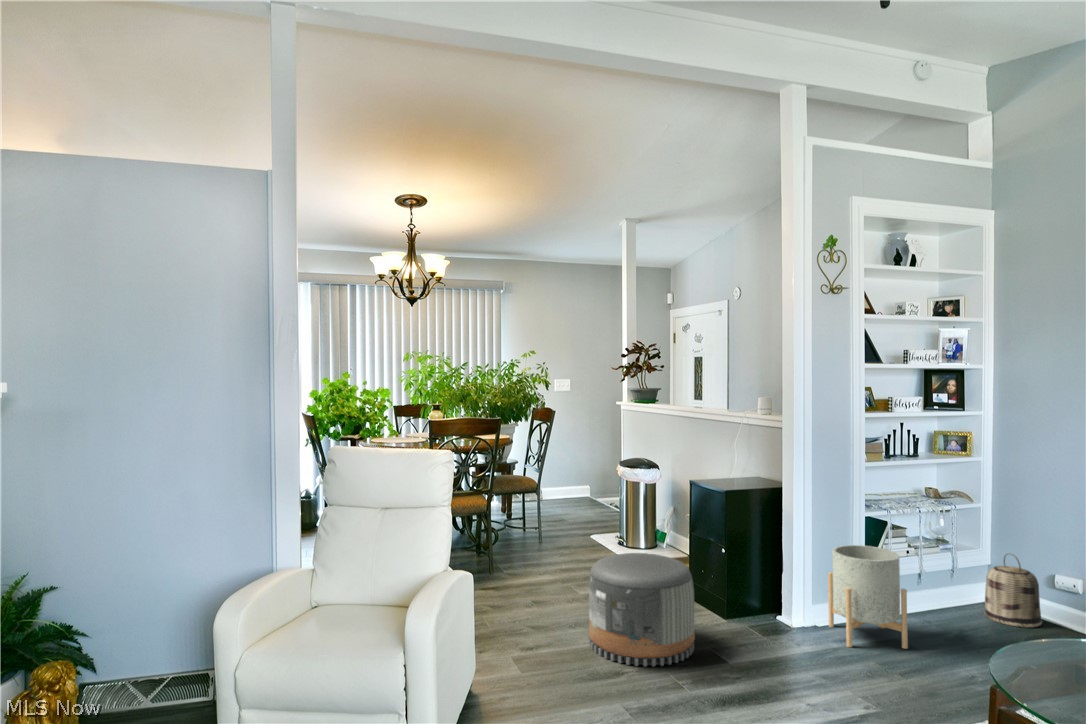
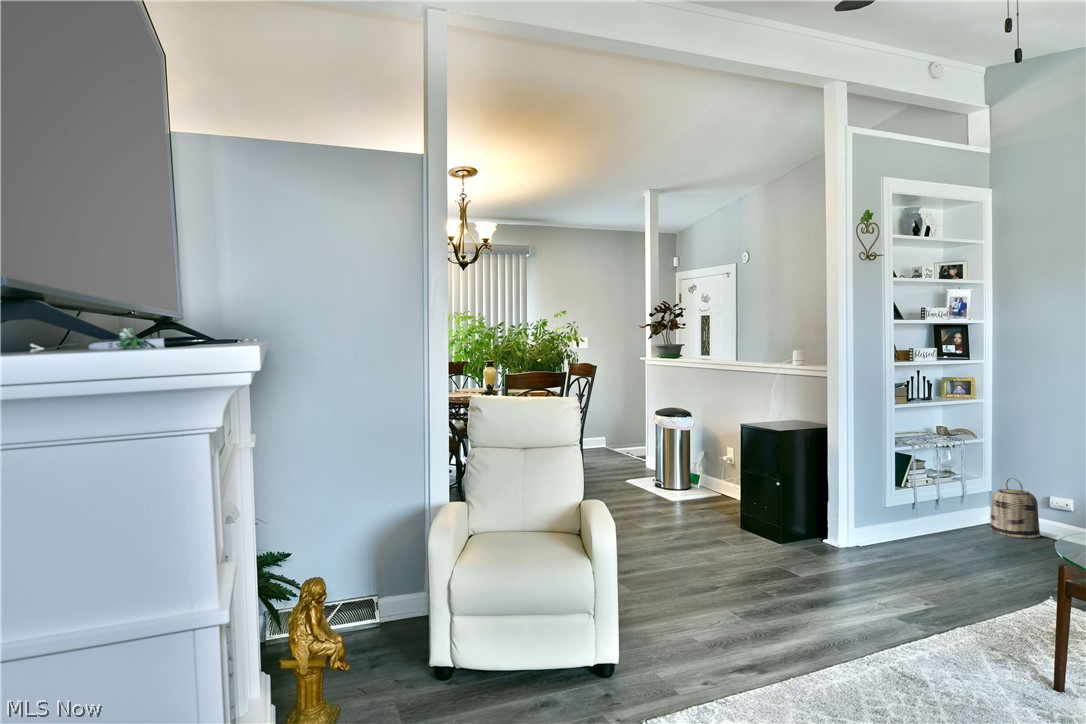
planter: present [828,545,908,649] -> none [868,475,943,559]
pouf: present [589,553,695,666] -> none [674,487,769,580]

